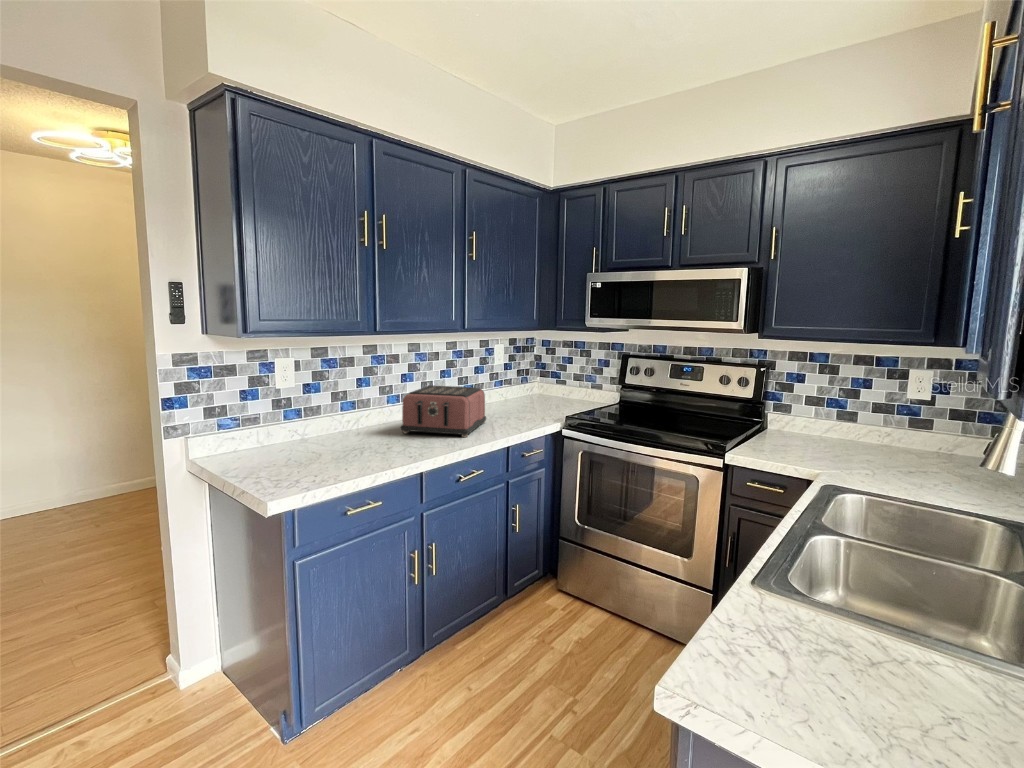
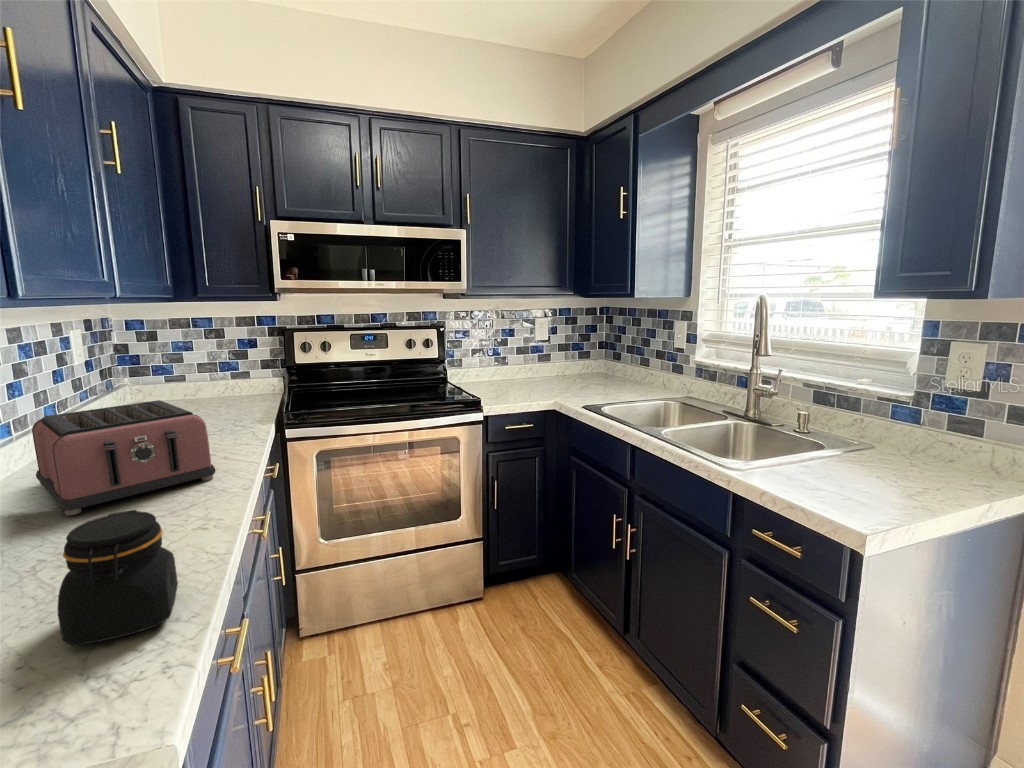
jar: none [307,423,357,473] -> present [57,510,178,646]

